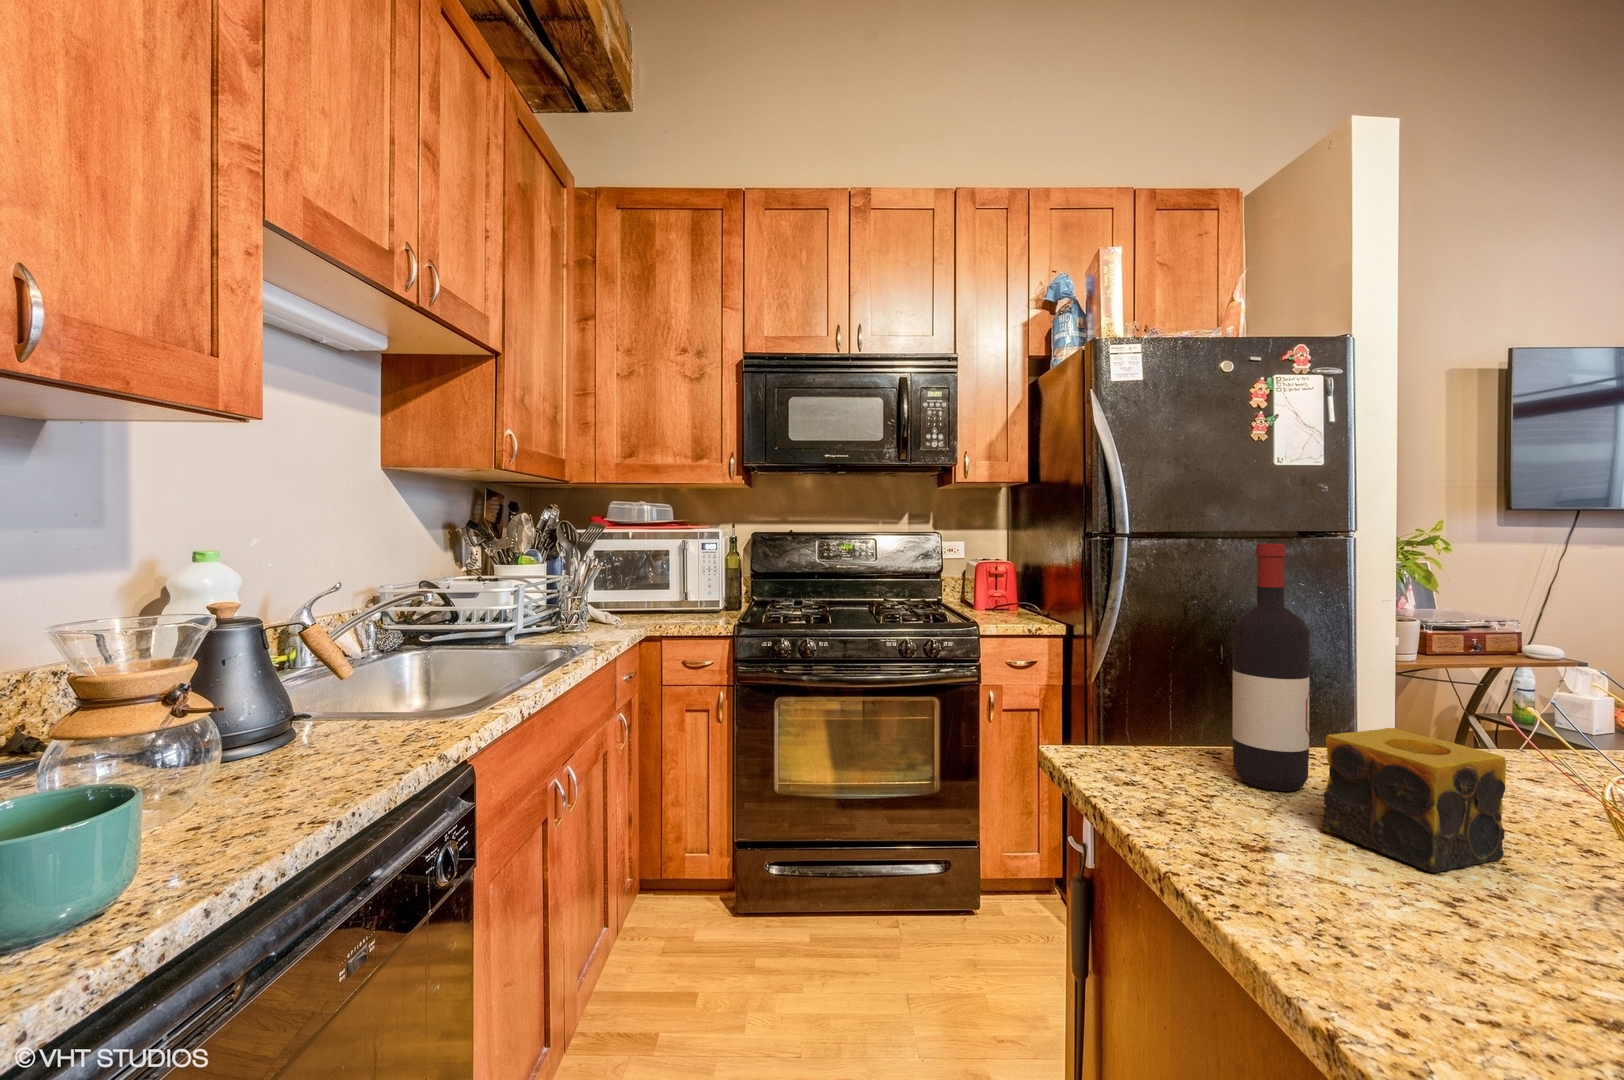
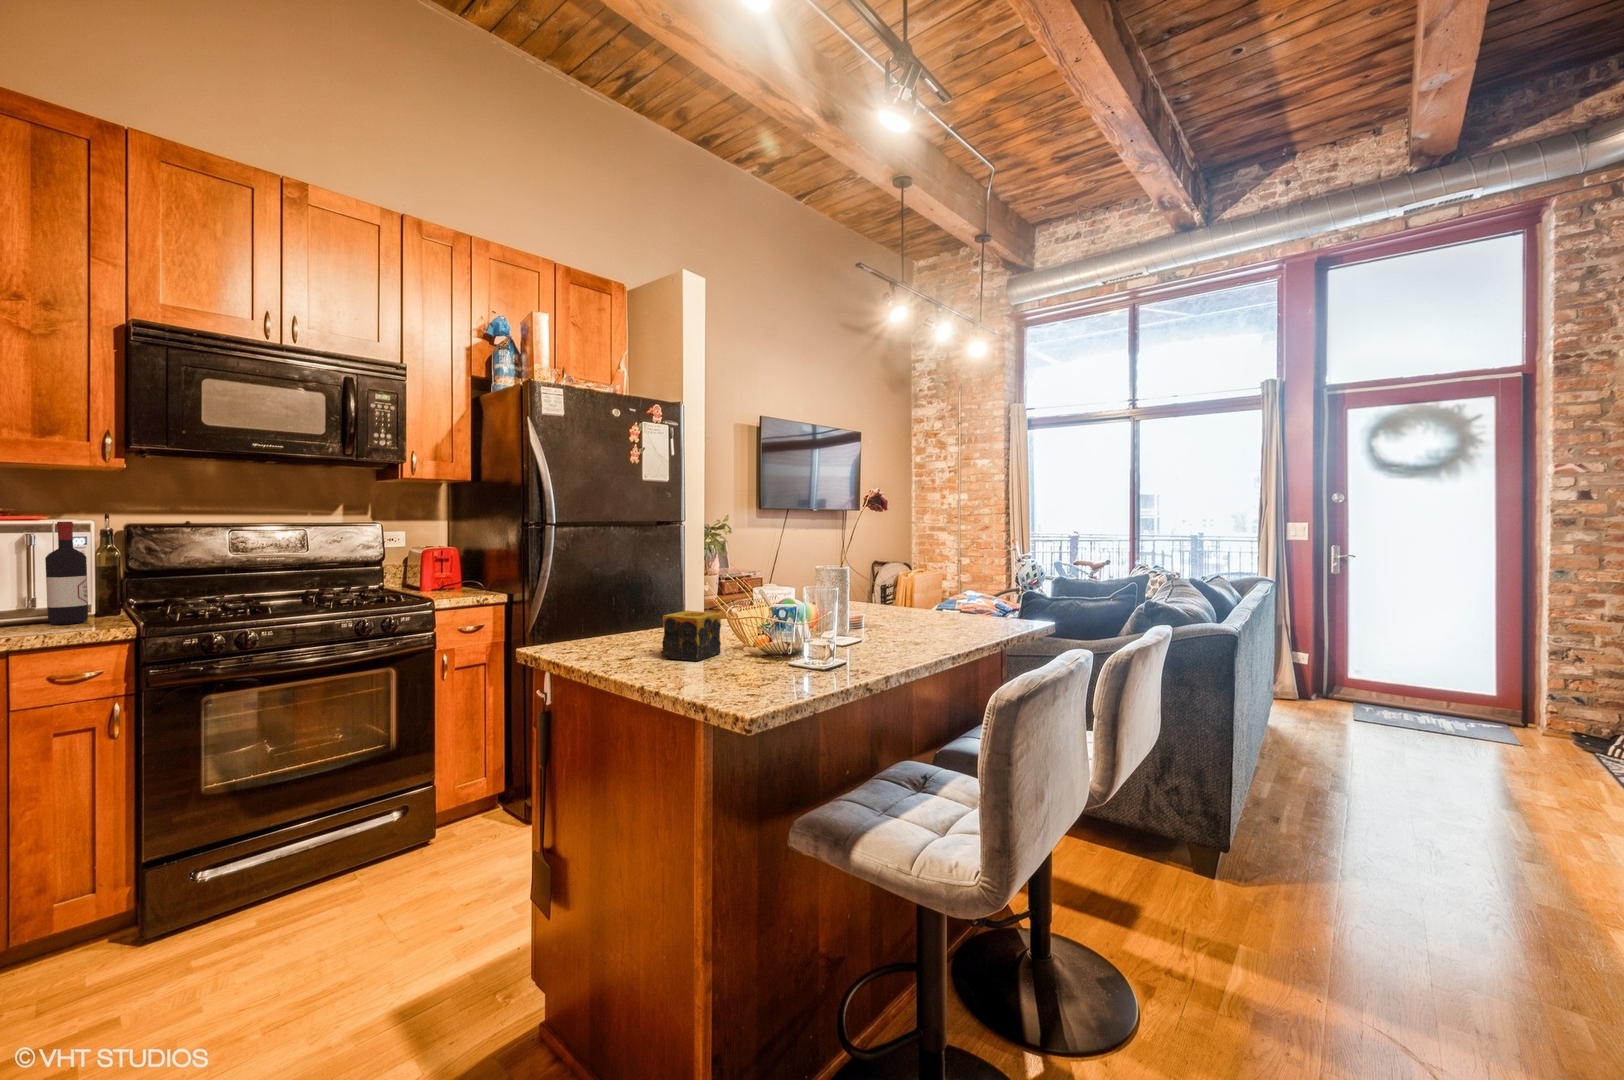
wine bottle: present [1232,544,1310,791] -> present [45,522,88,625]

